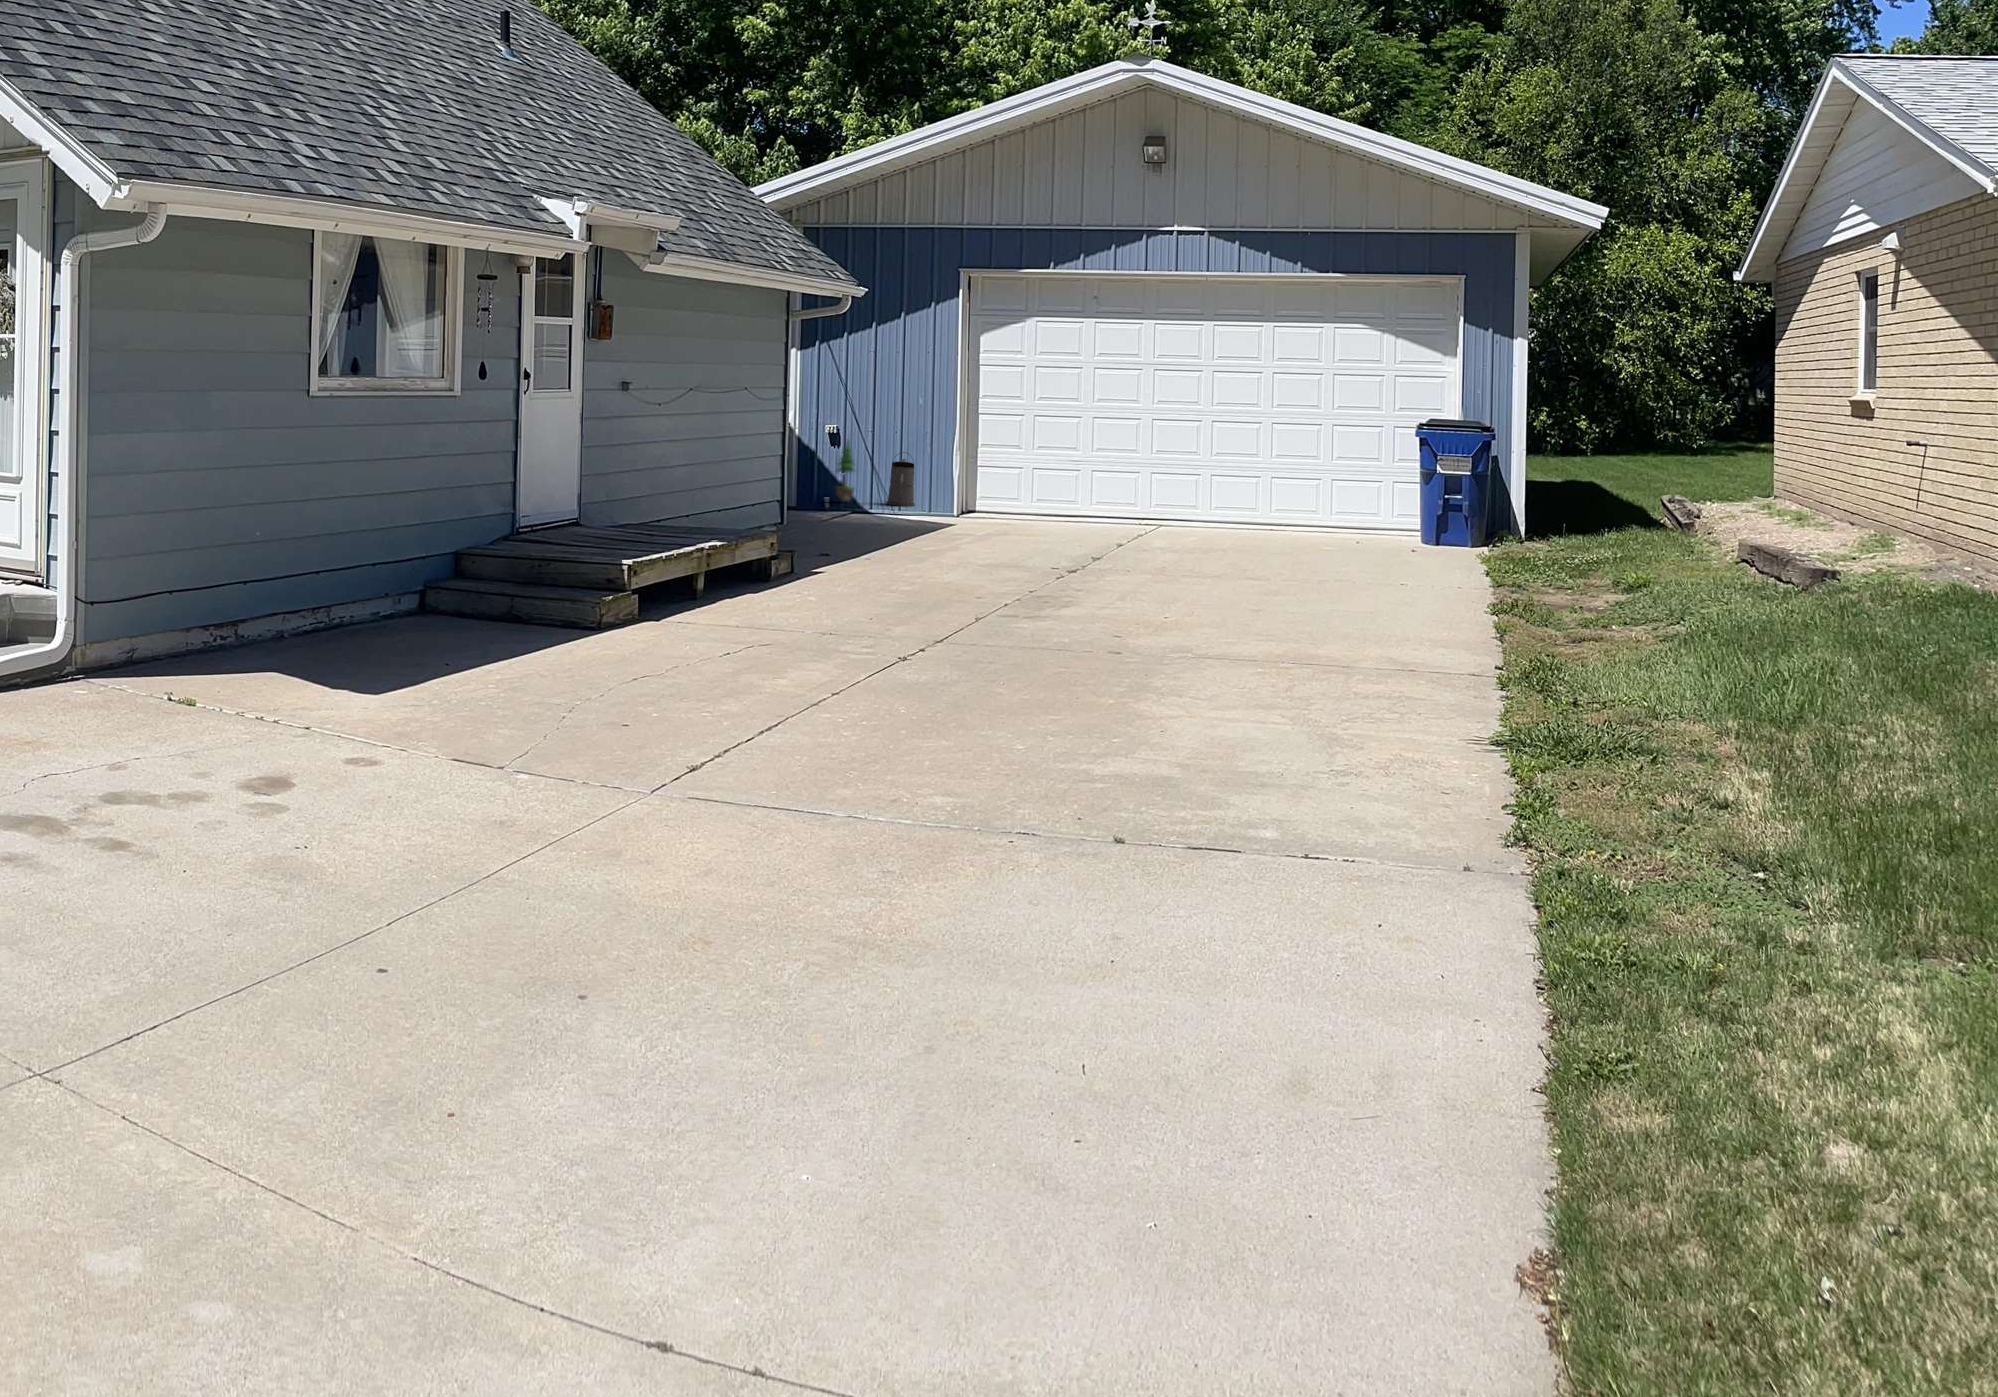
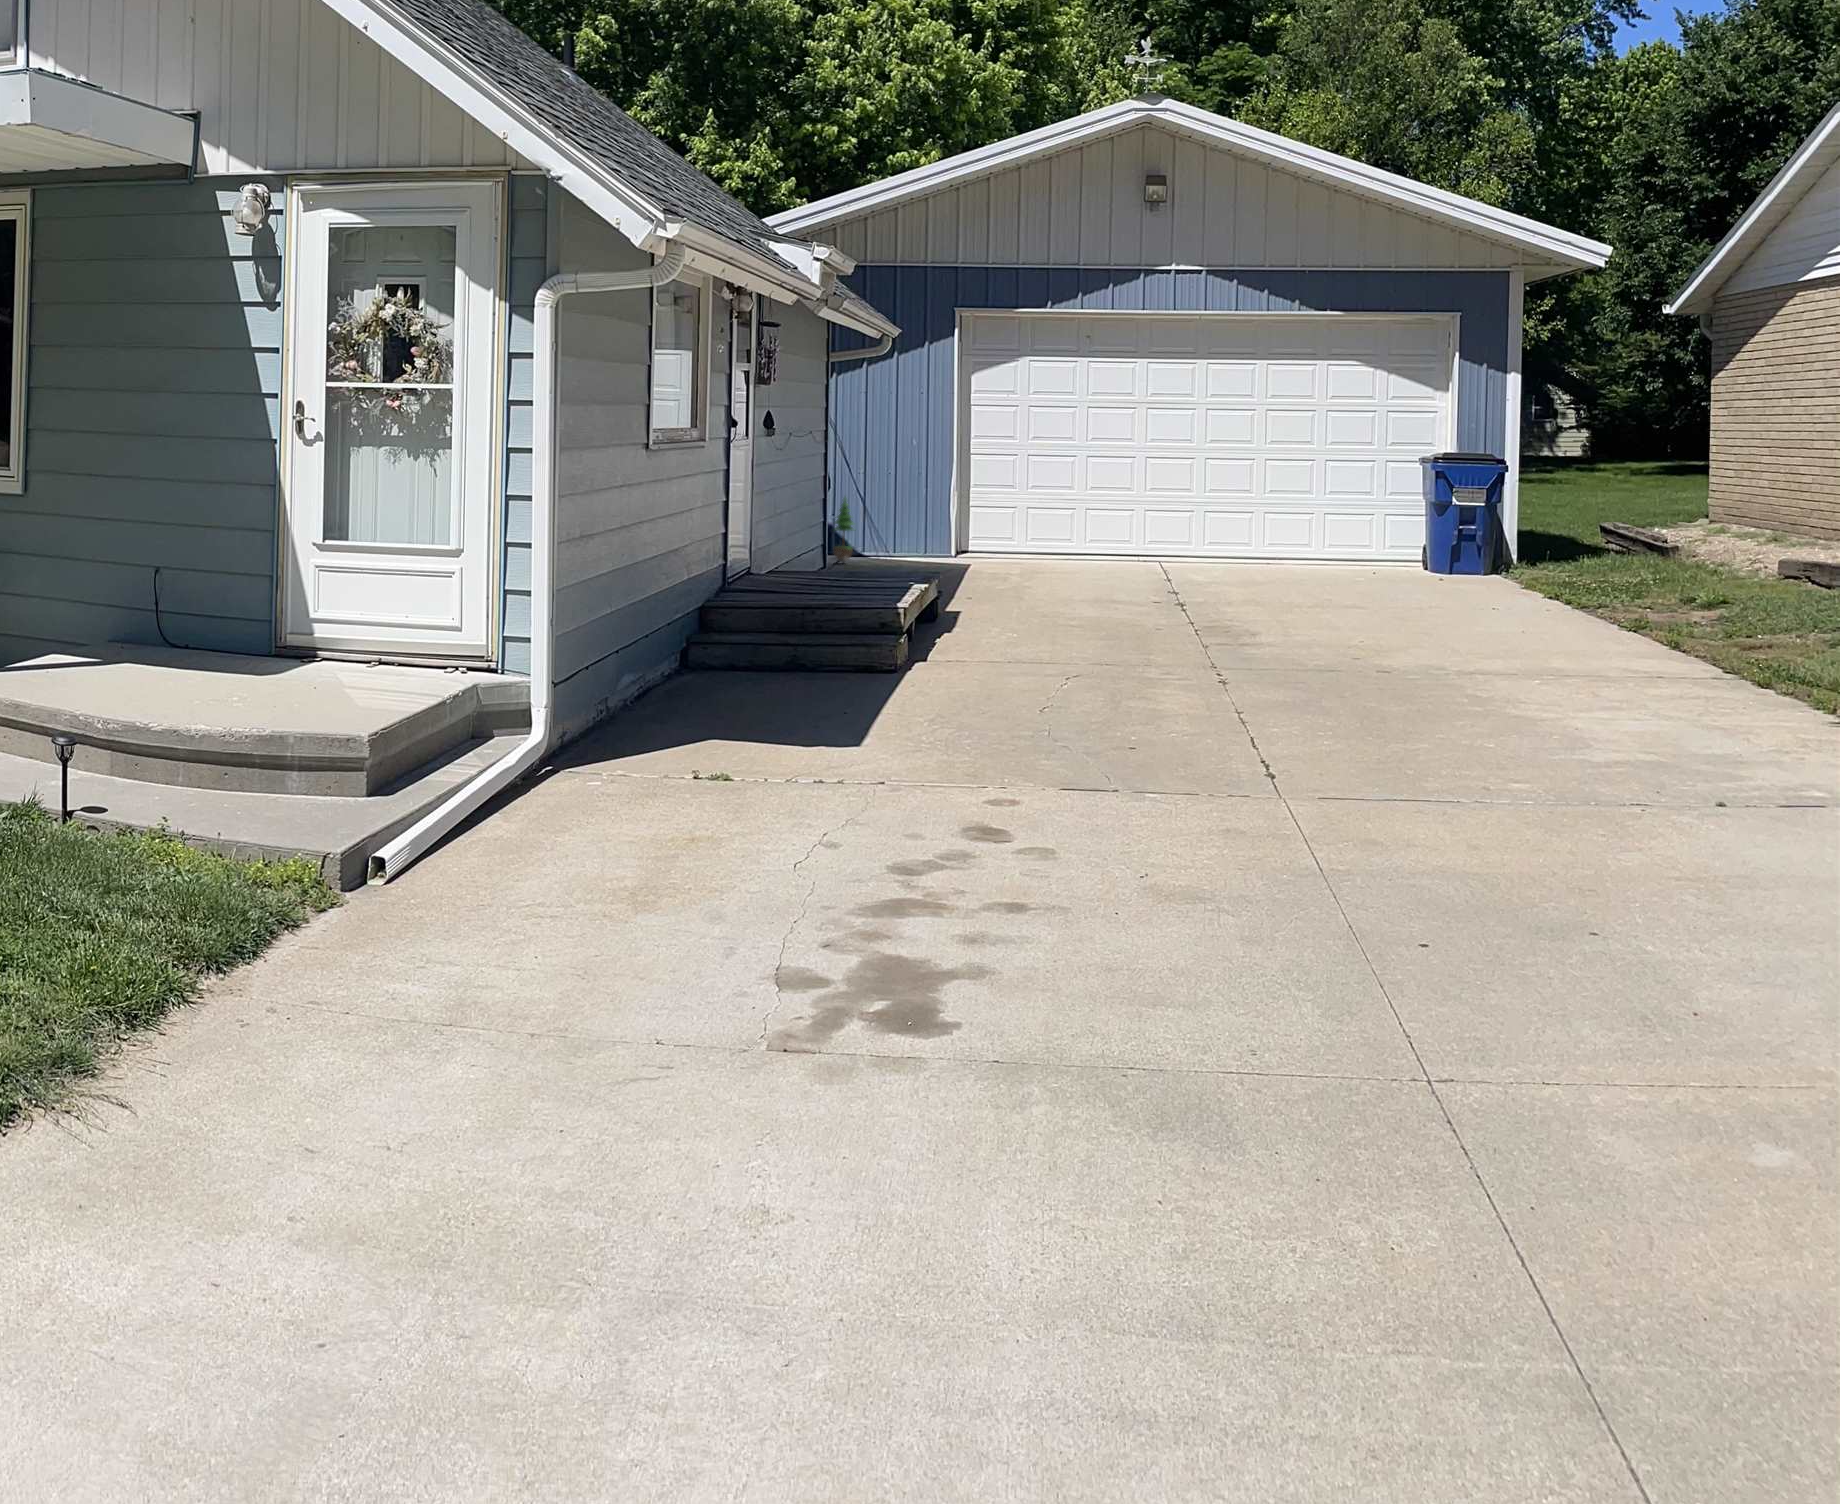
watering can: present [887,452,915,506] -> none [886,507,916,564]

